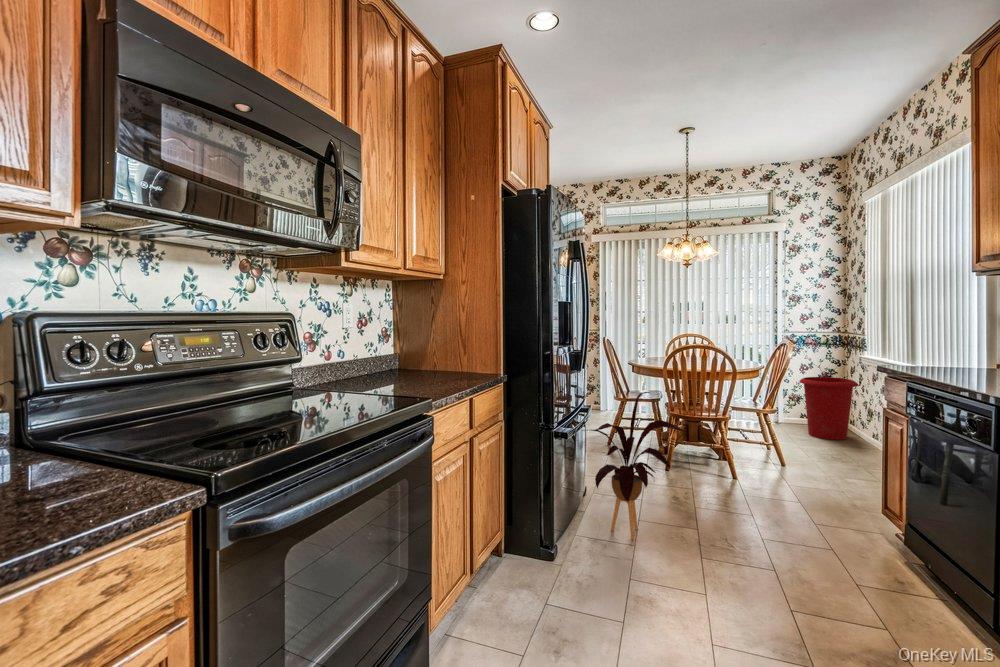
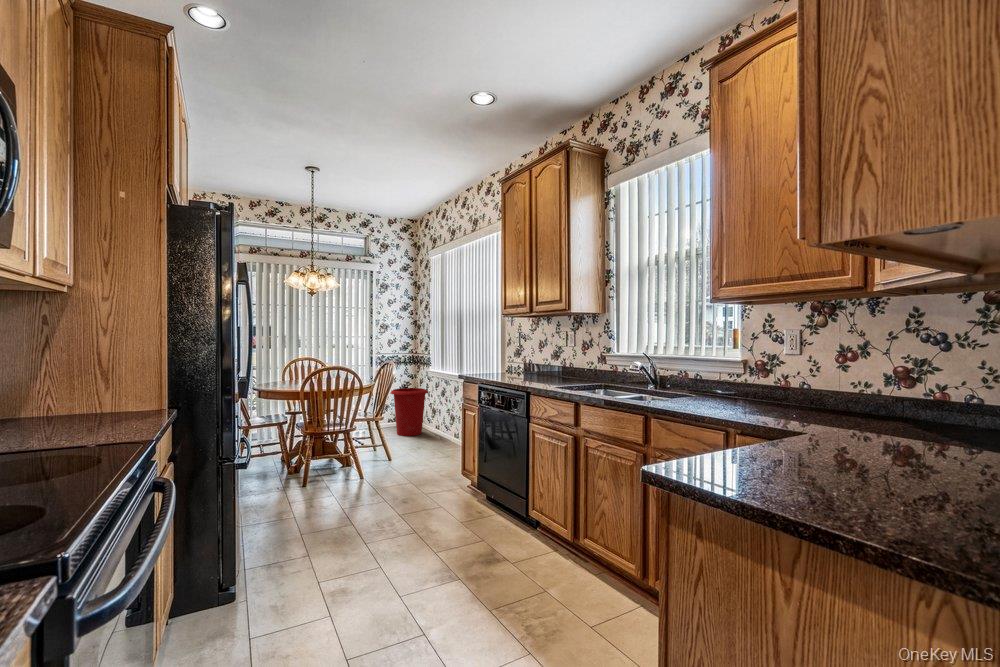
house plant: present [583,392,684,540] -> none [252,410,351,549]

